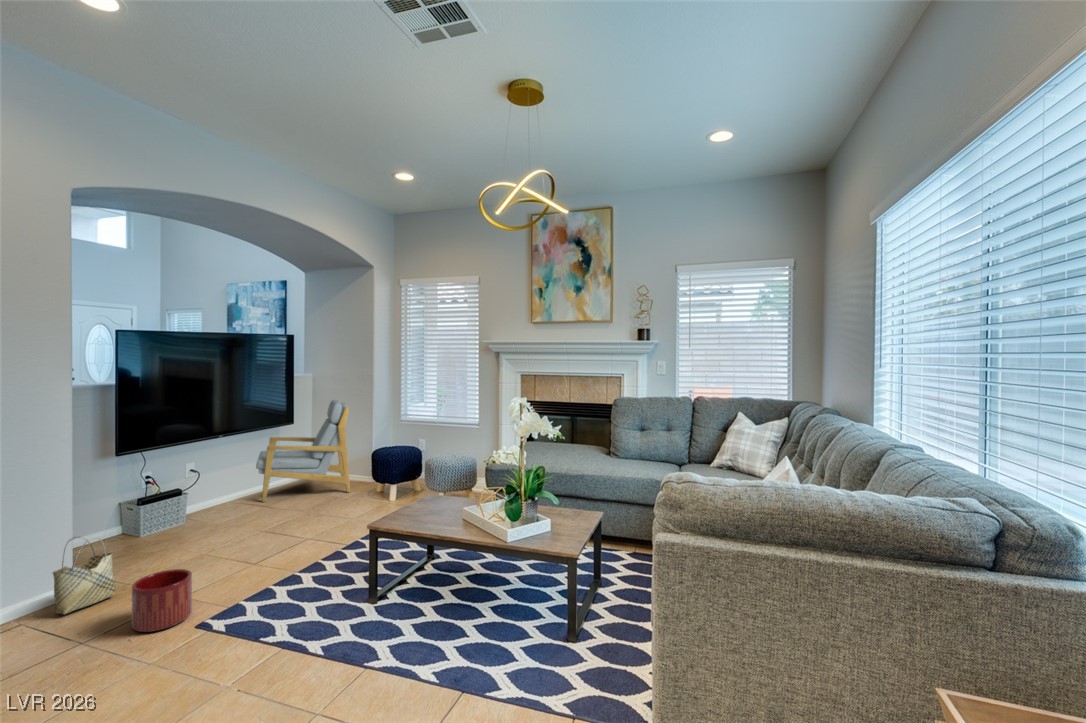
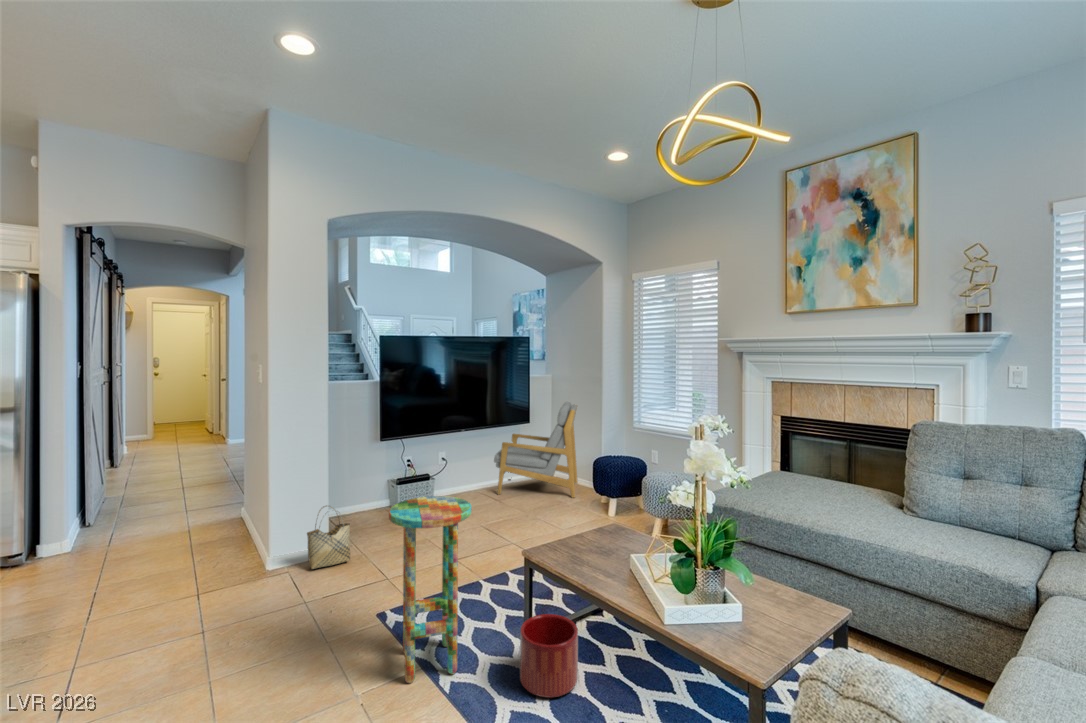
side table: none [246,488,331,661] -> present [389,496,472,683]
planter: present [132,569,192,632] -> present [520,614,578,698]

